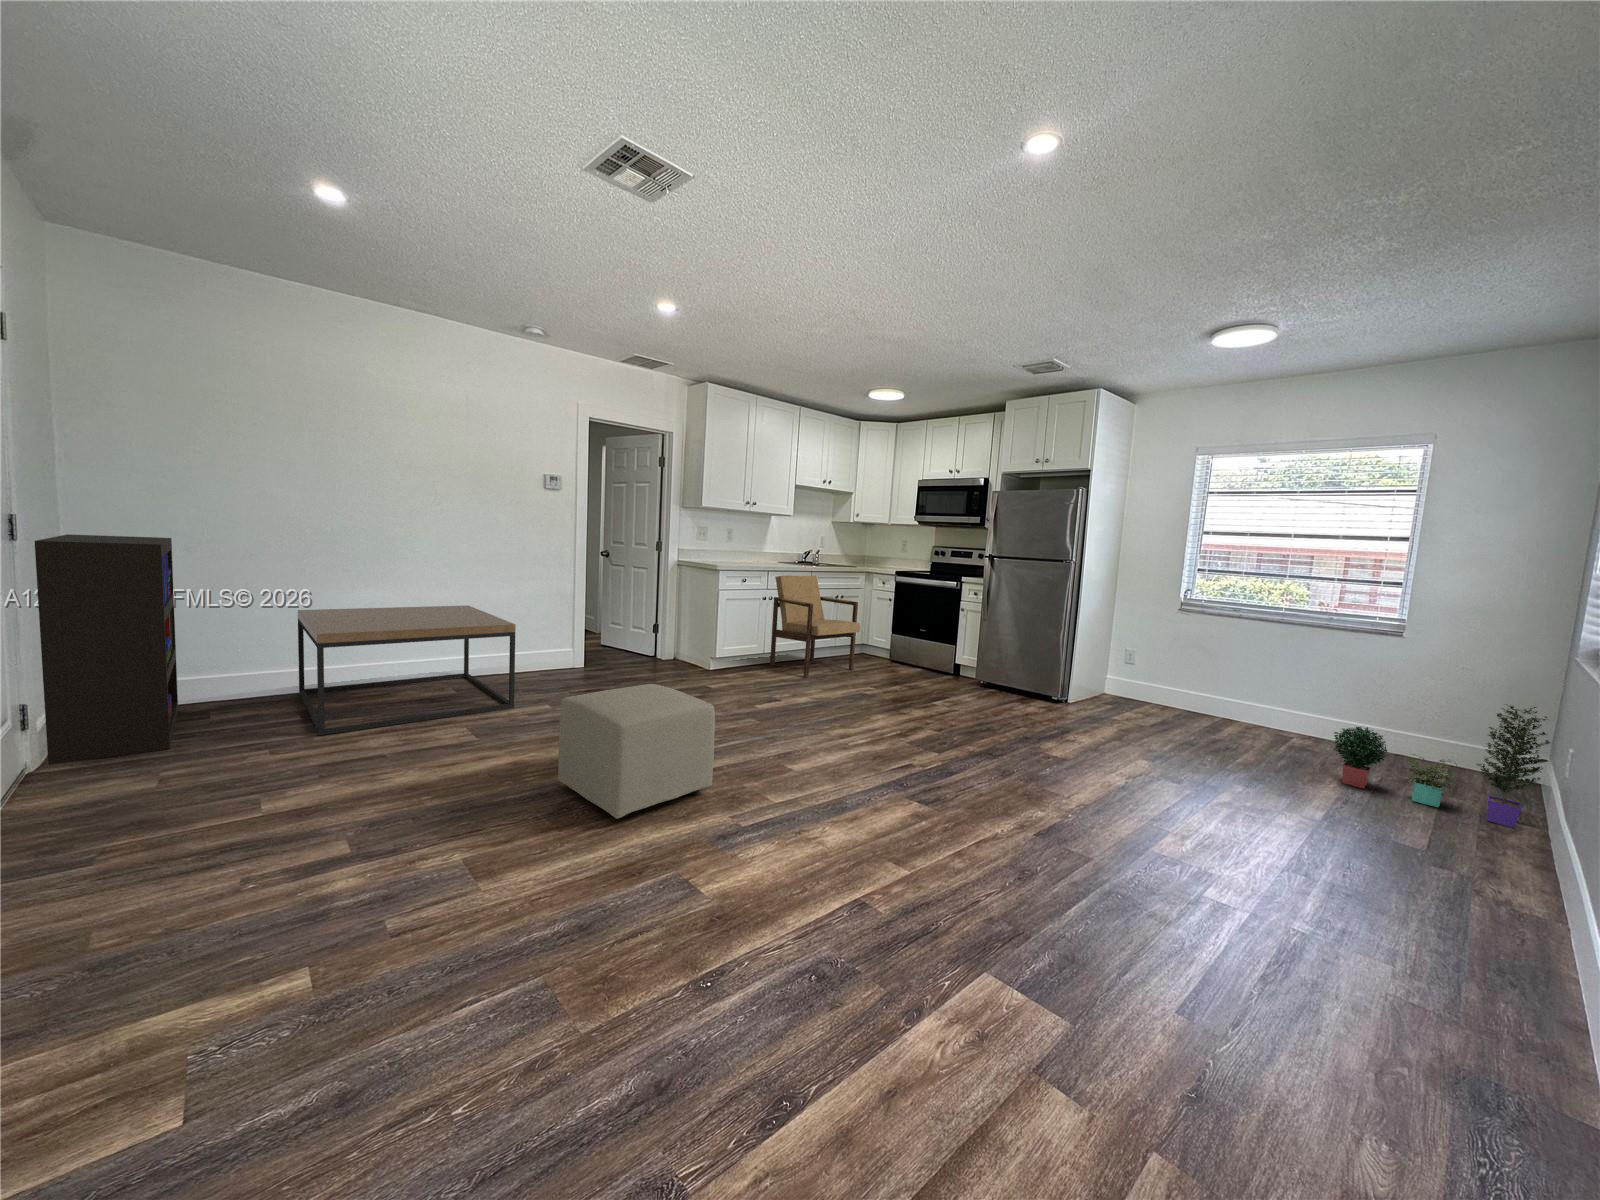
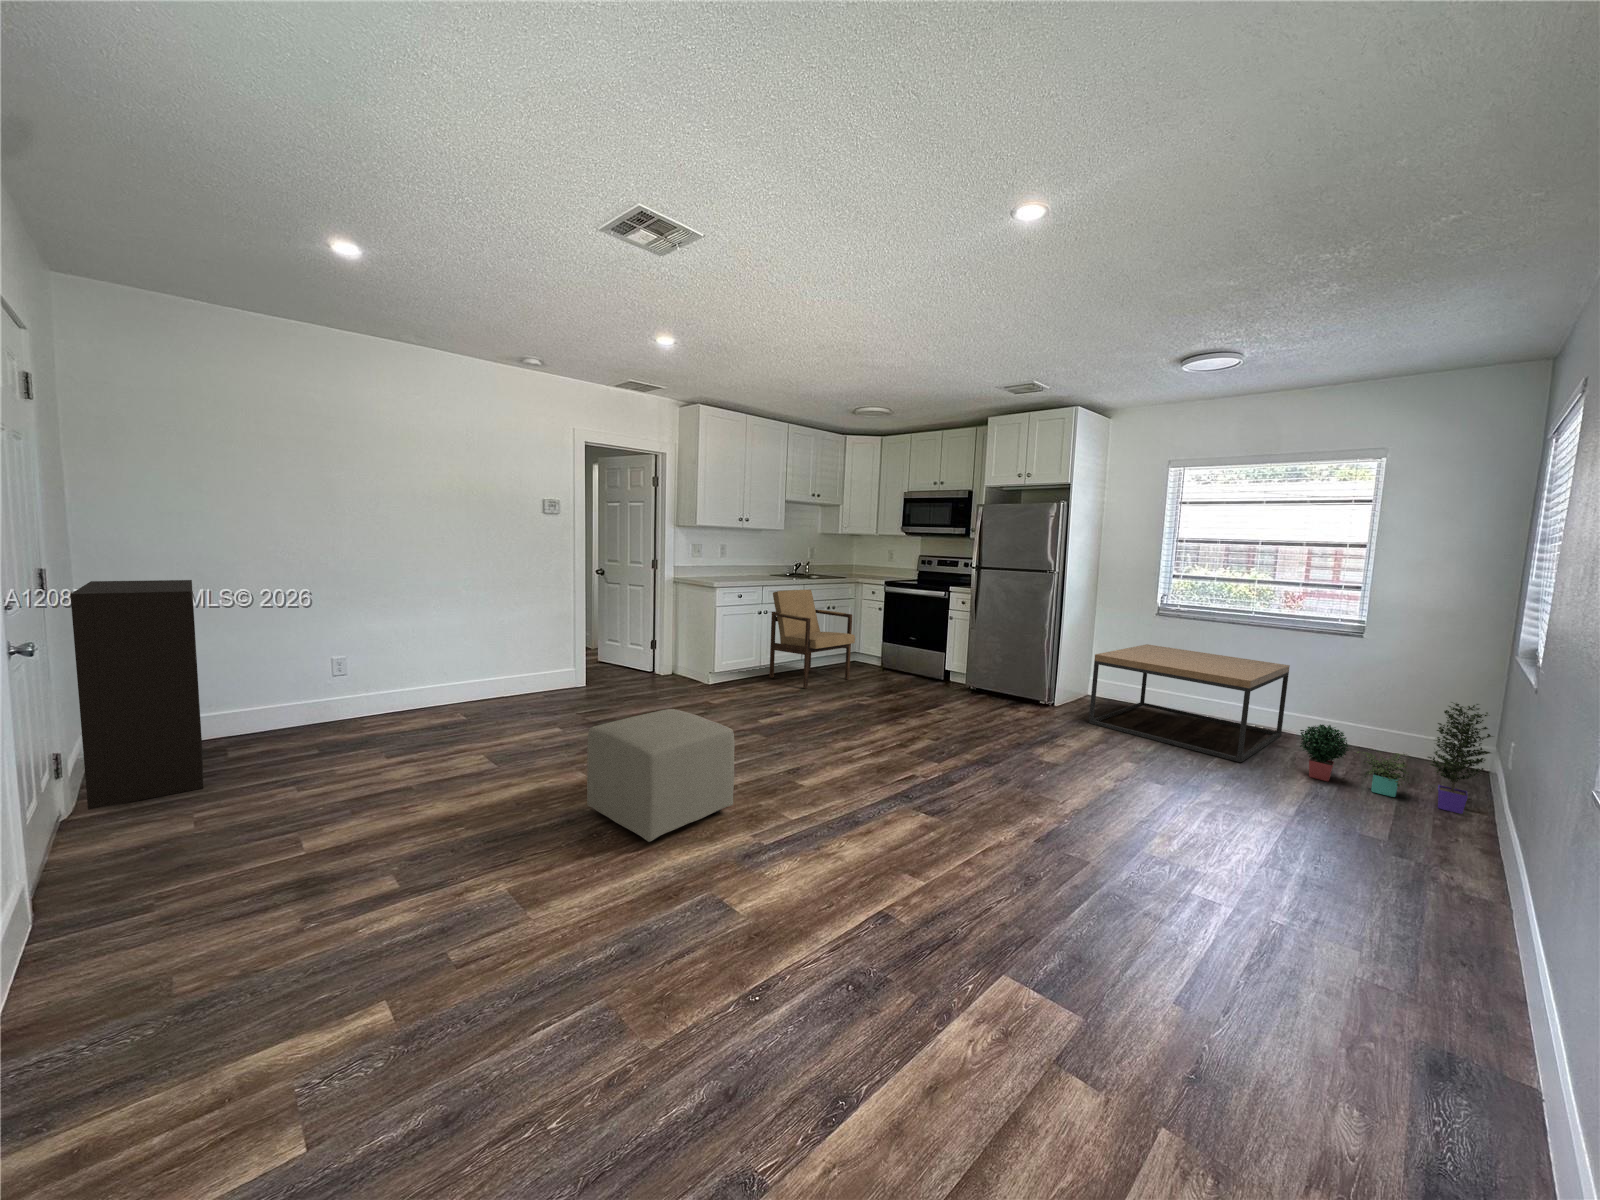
coffee table: present [298,605,516,735] -> present [1089,644,1290,762]

